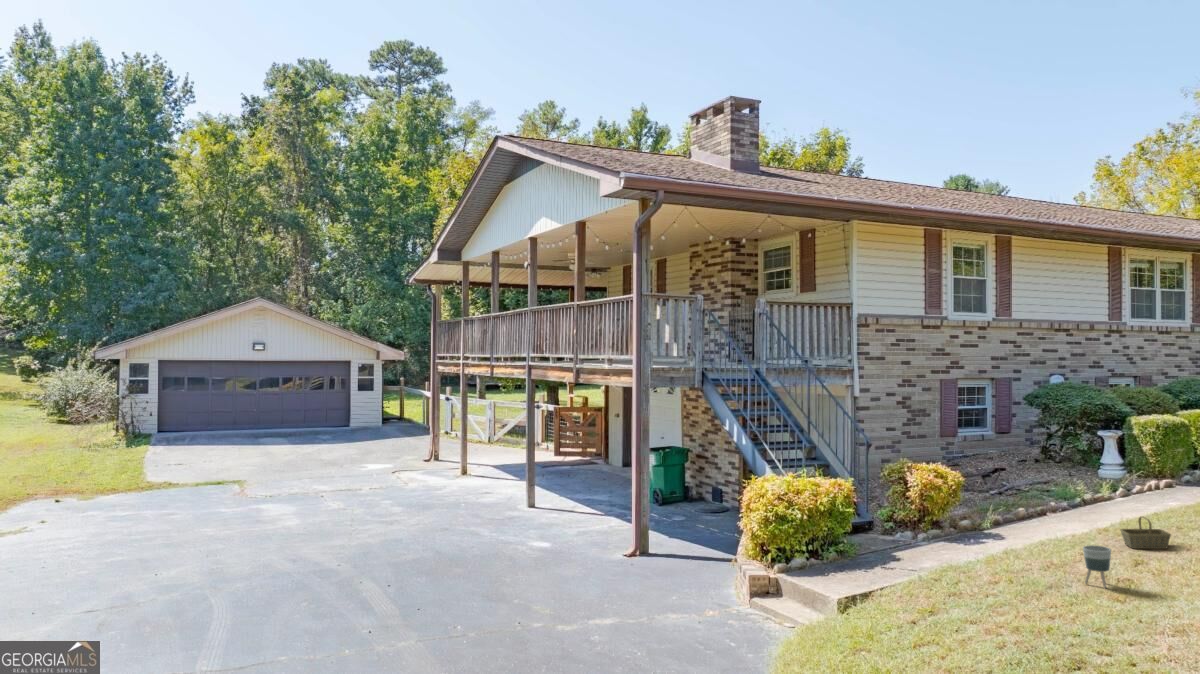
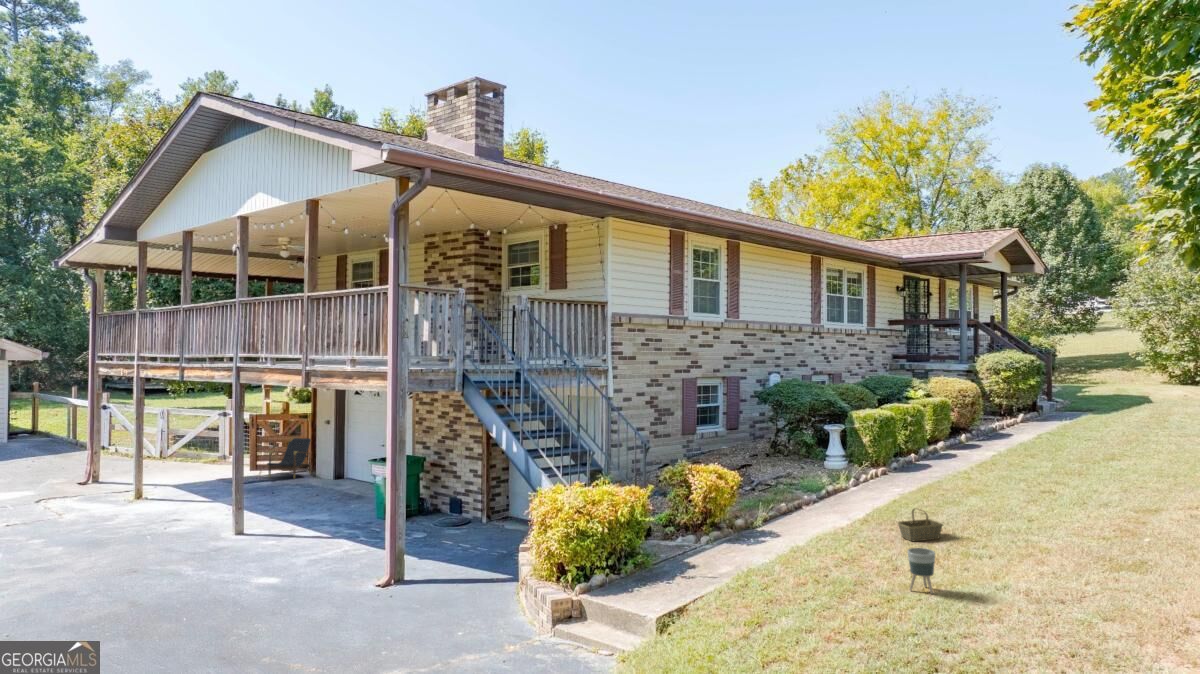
lounge chair: none [562,428,599,464] -> present [267,438,311,478]

